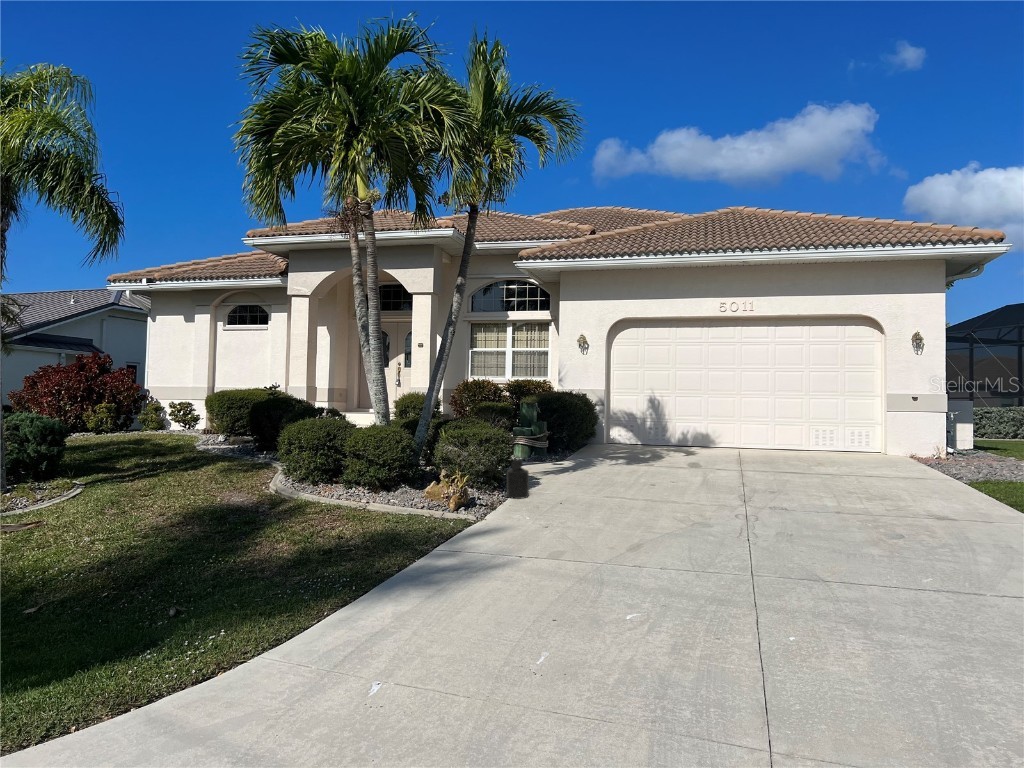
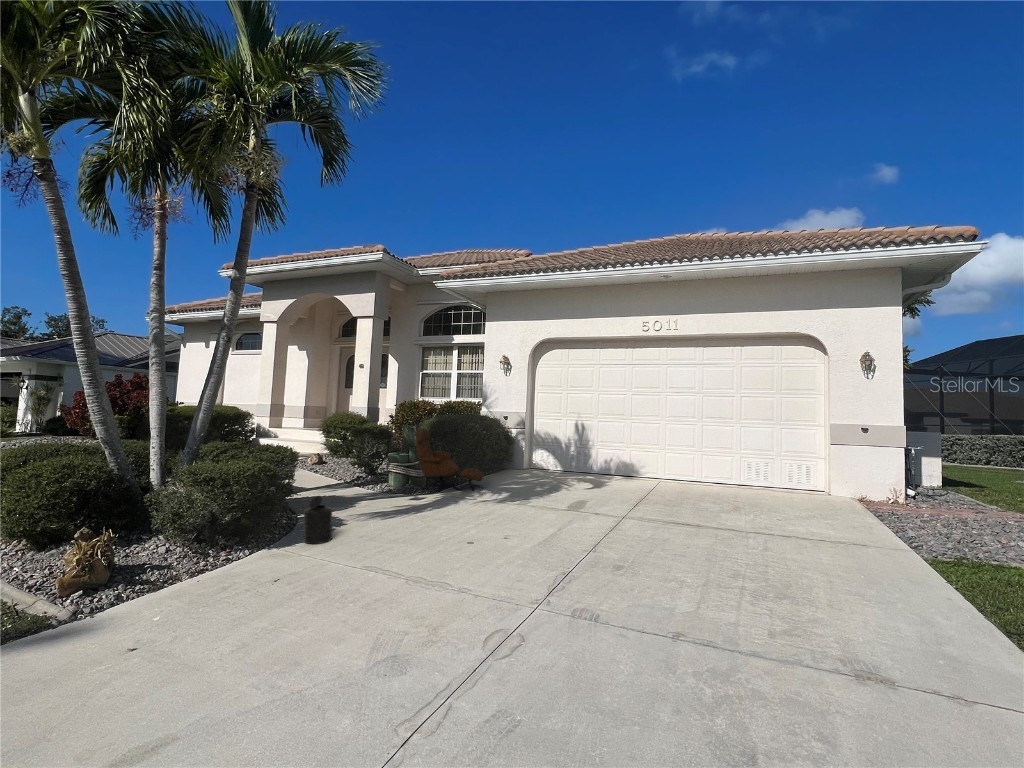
lounge chair: none [532,406,594,463] -> present [416,429,483,492]

